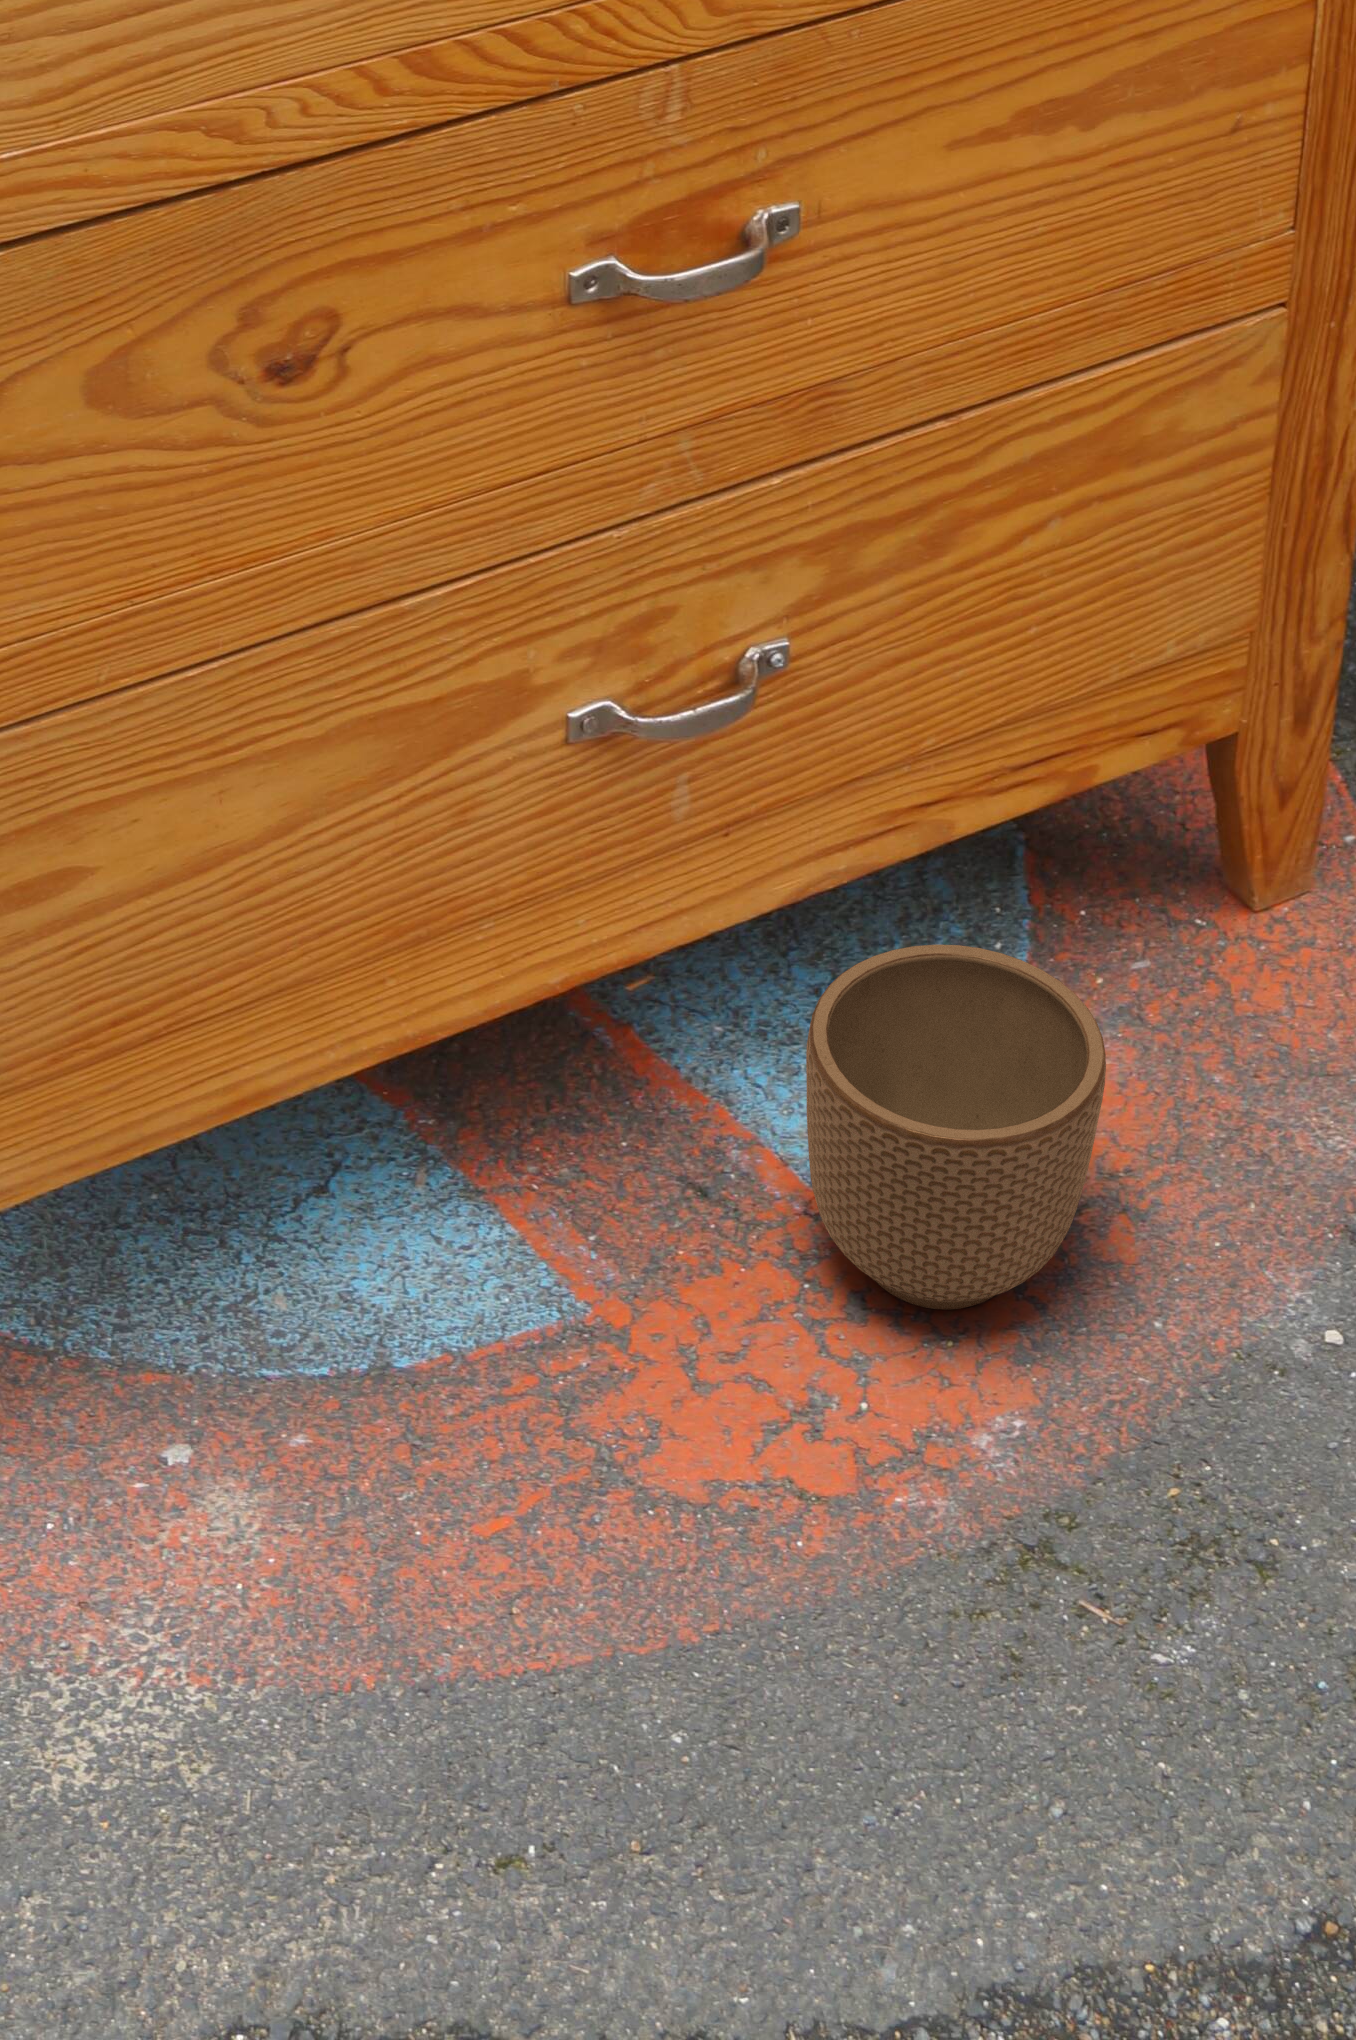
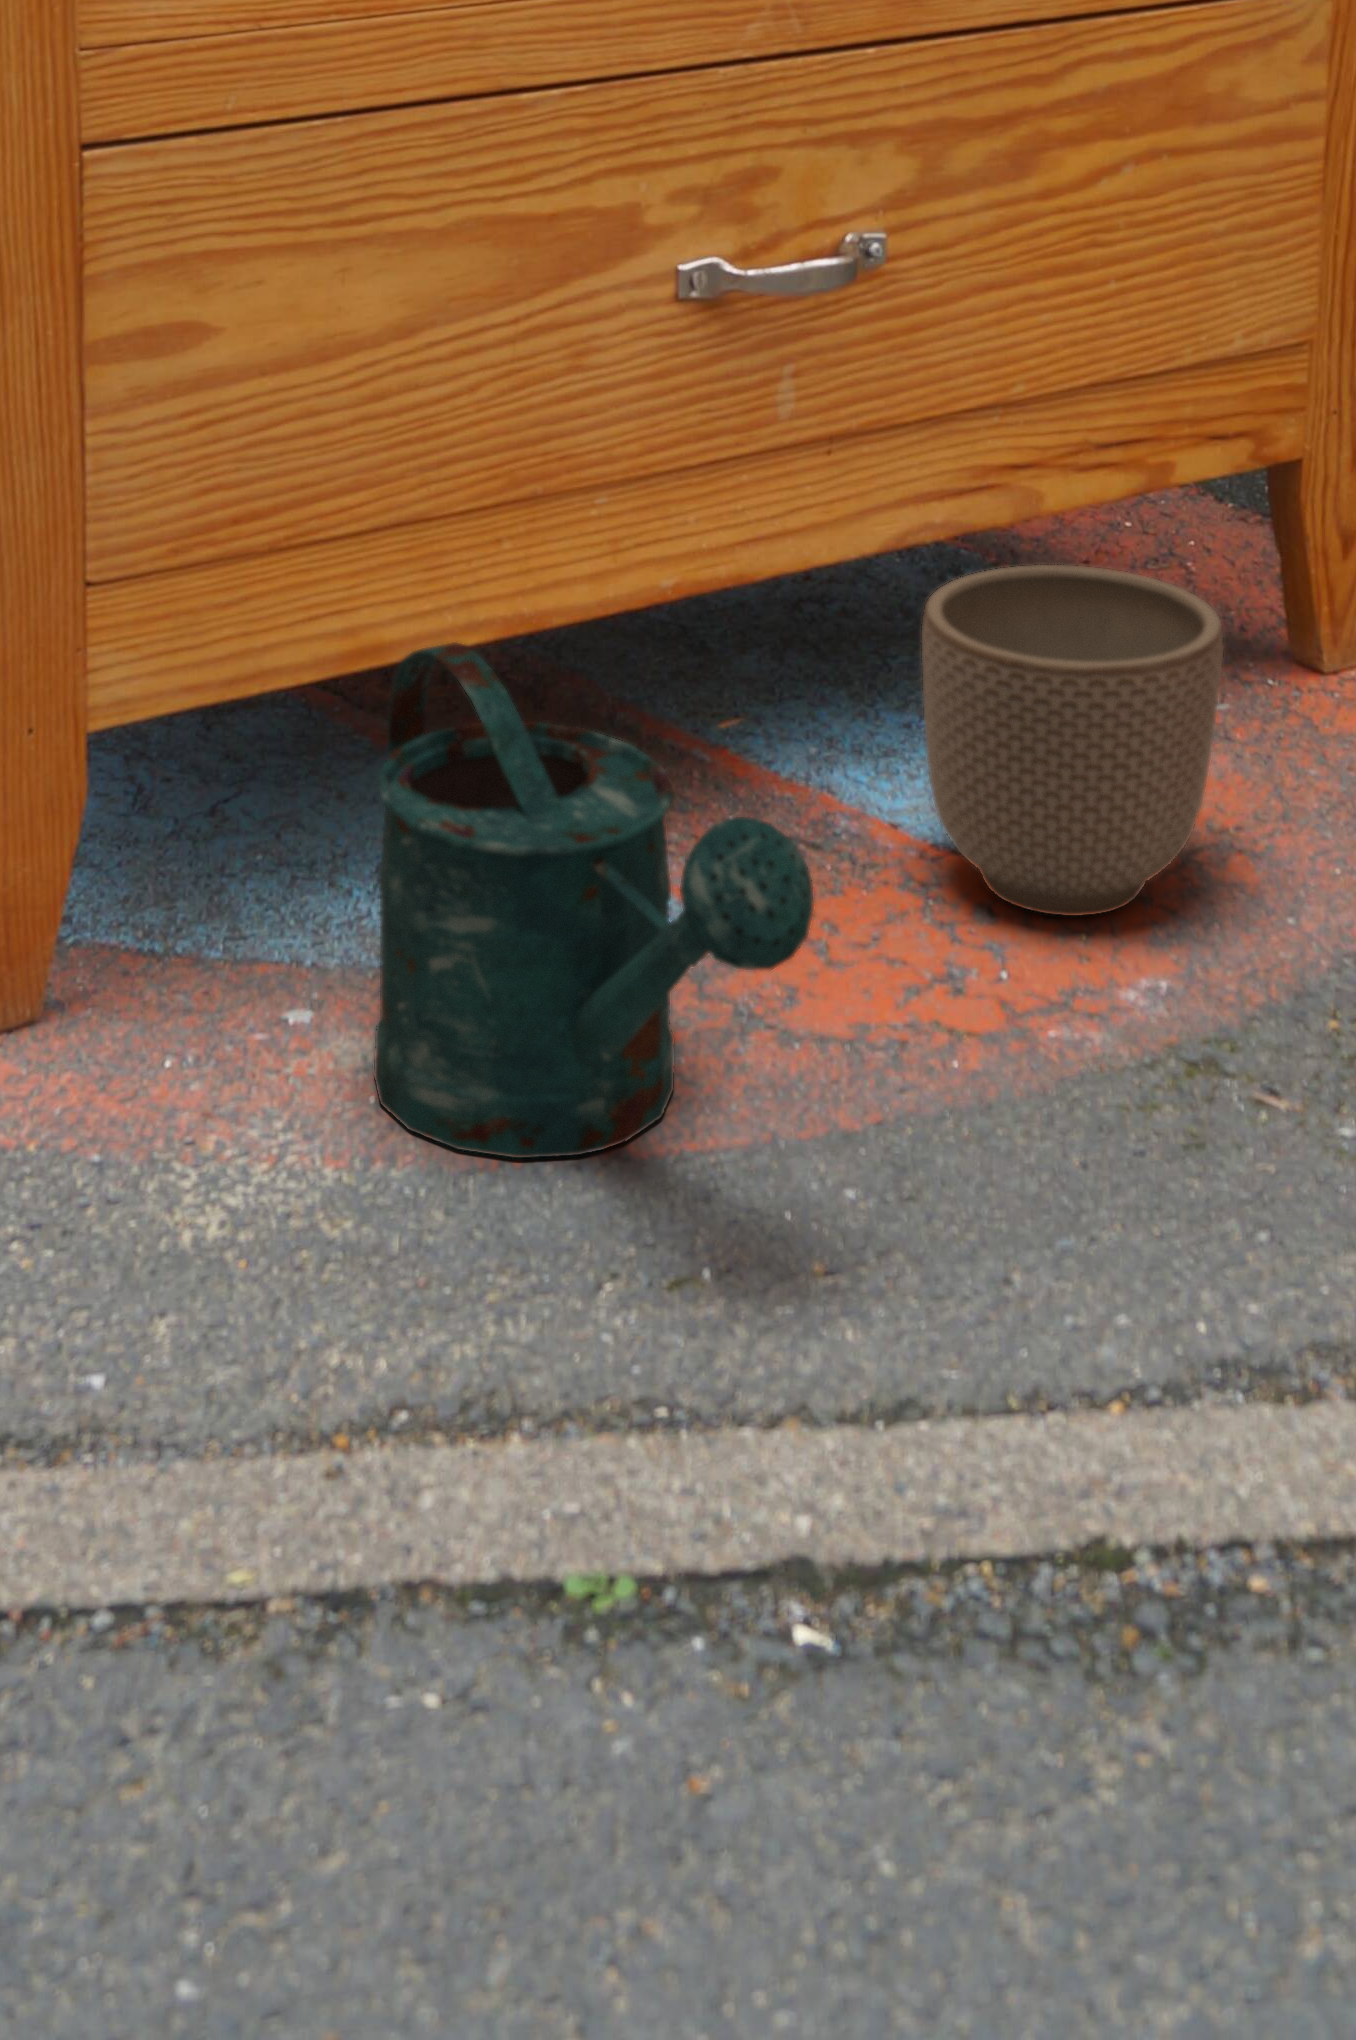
watering can: none [244,1151,640,1669] -> present [374,643,814,1158]

